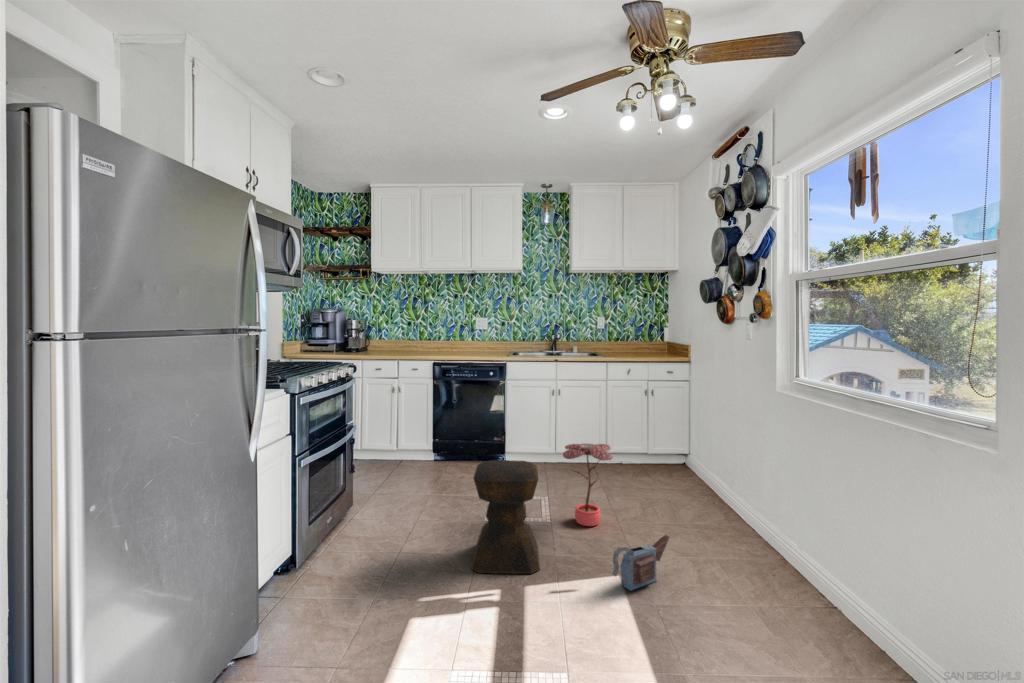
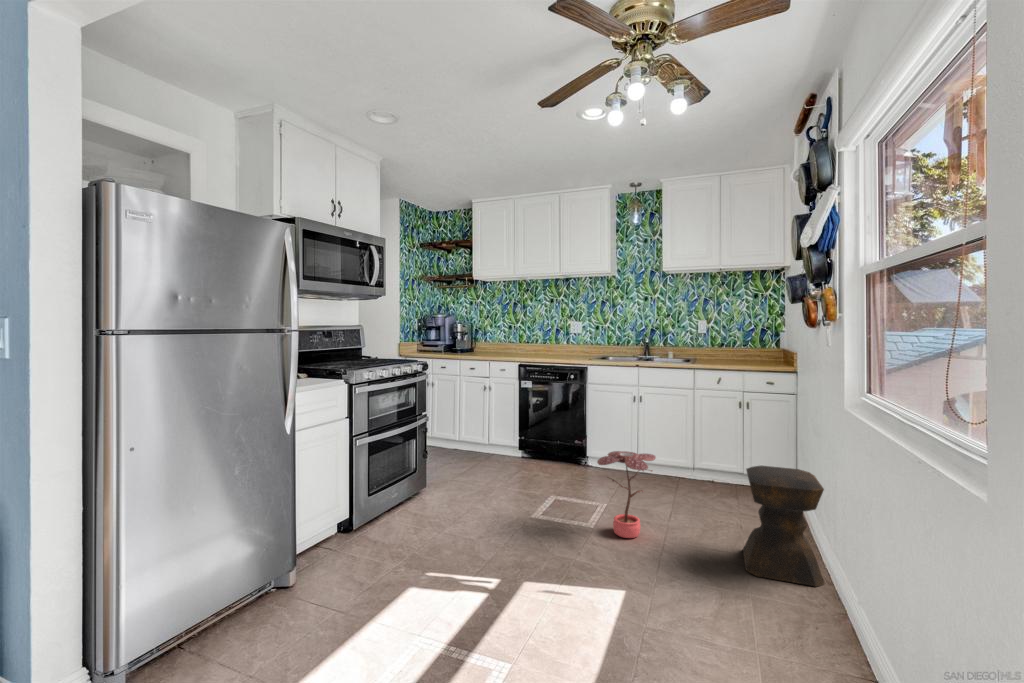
stool: present [471,460,540,574] -> present [743,466,825,586]
watering can: present [612,535,669,591] -> none [599,555,678,606]

